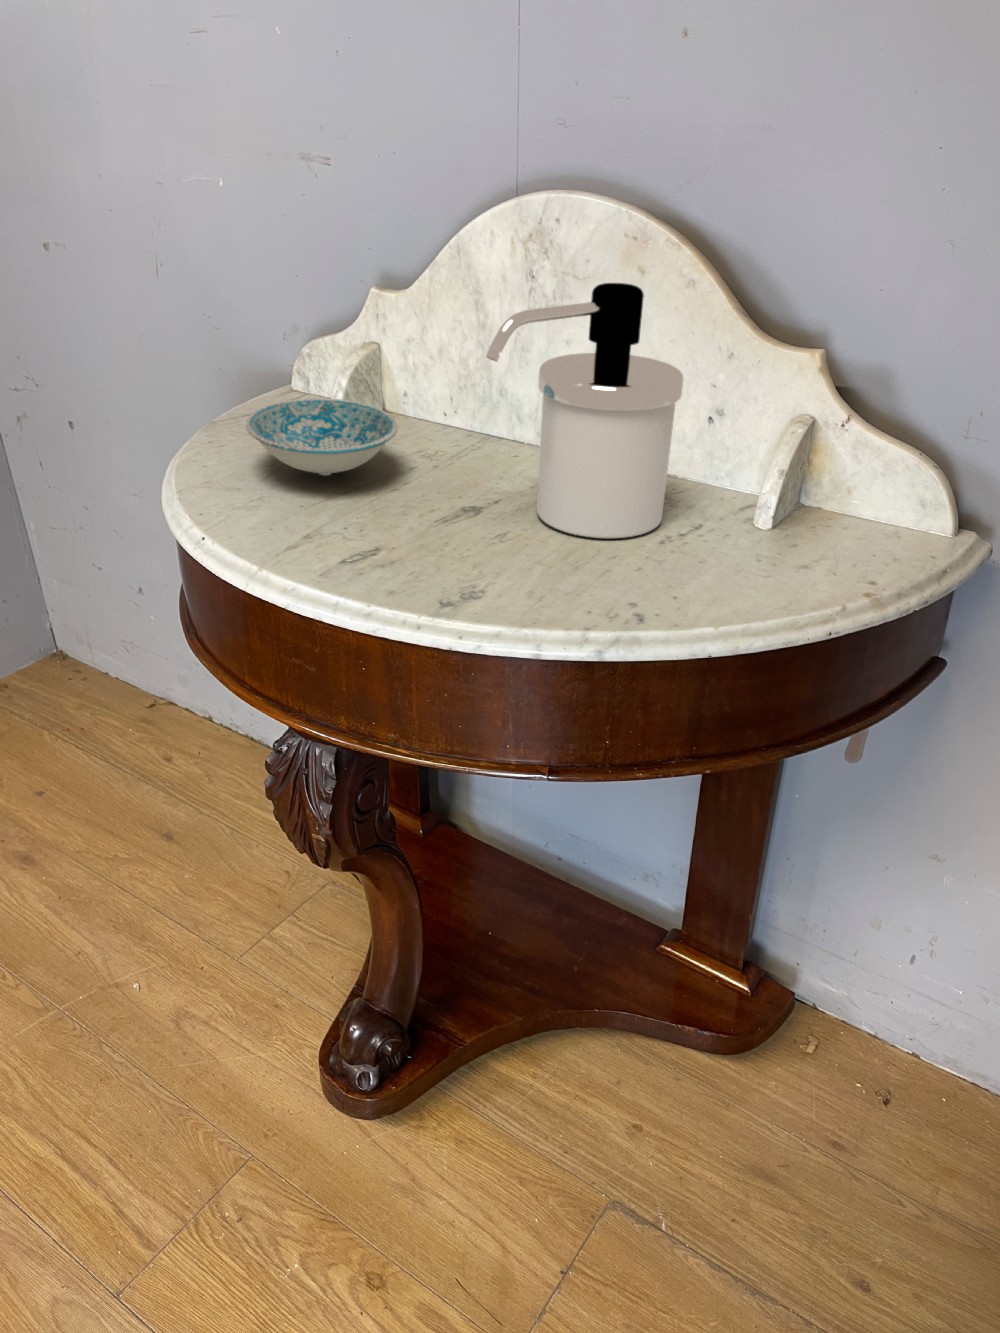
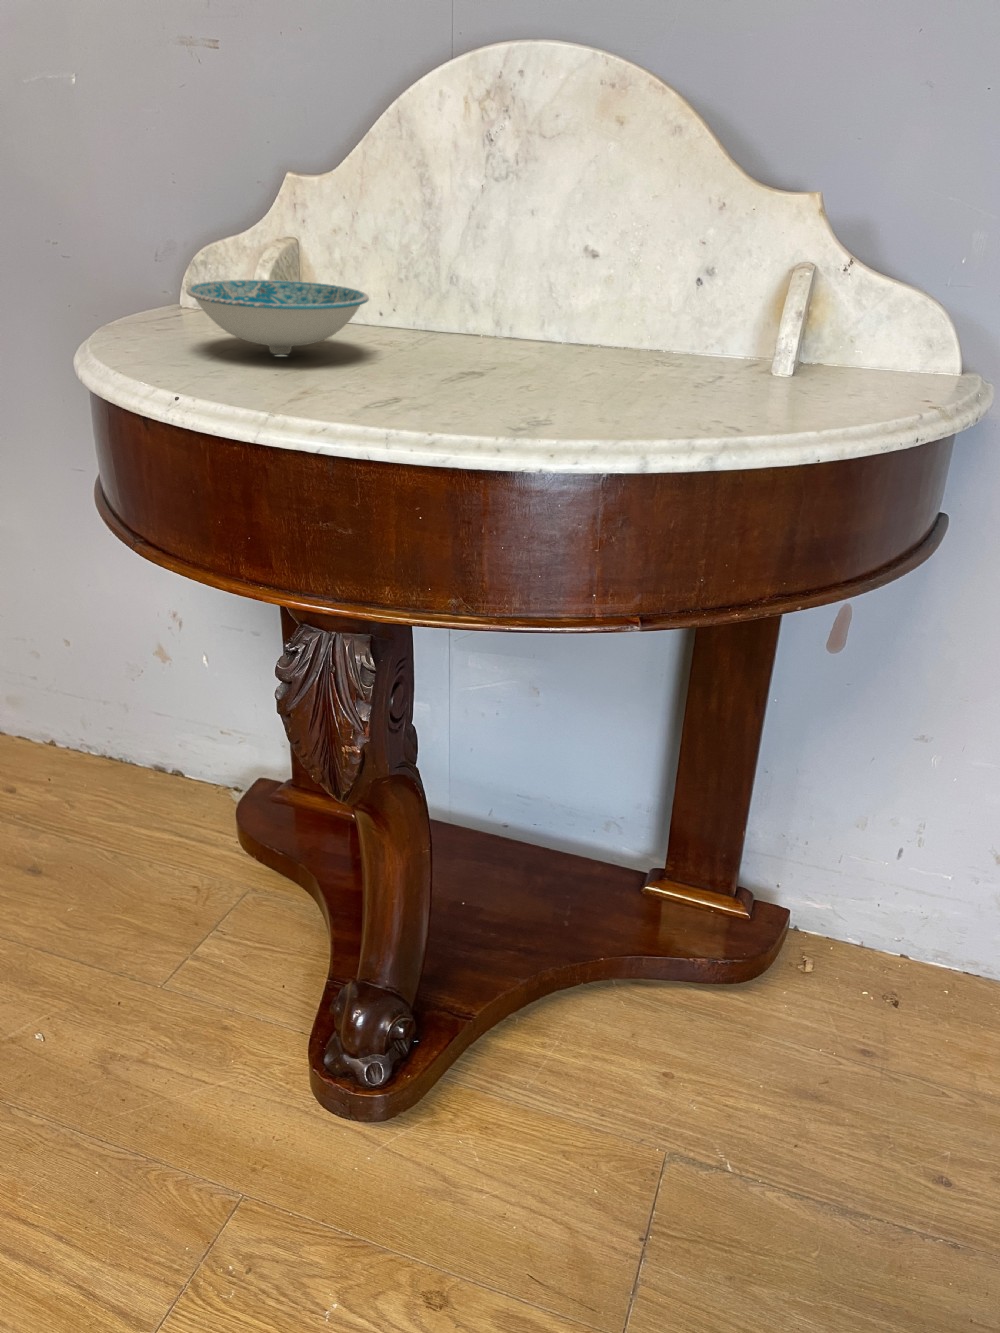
soap dispenser: present [486,283,683,538] -> none [523,98,706,384]

